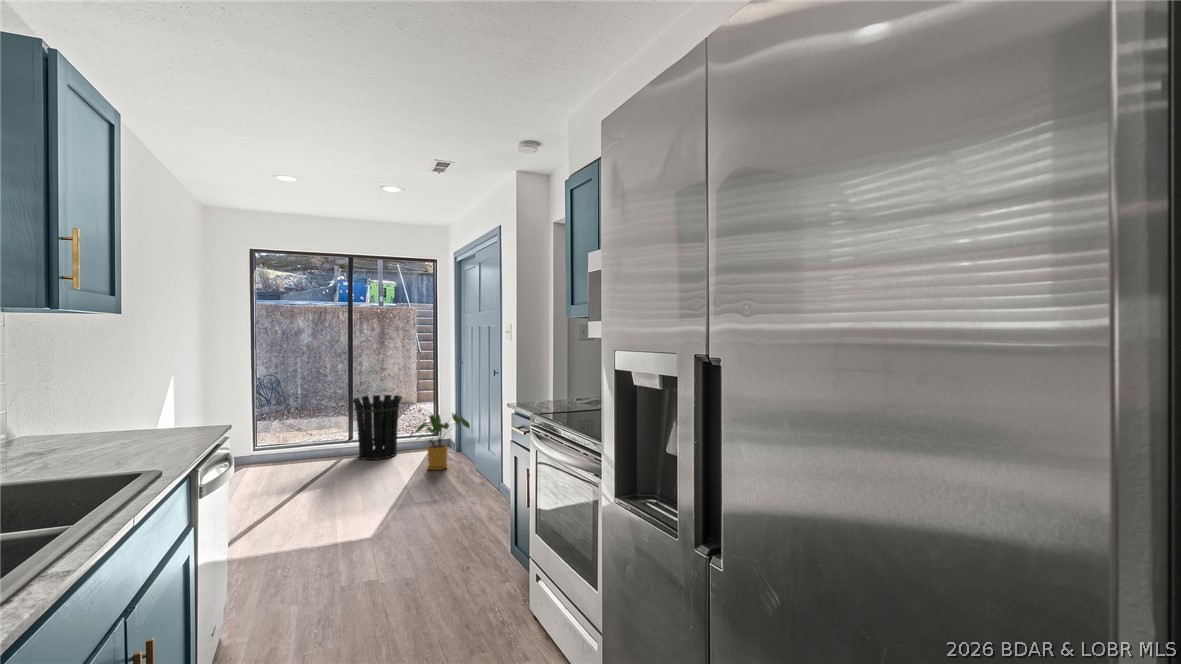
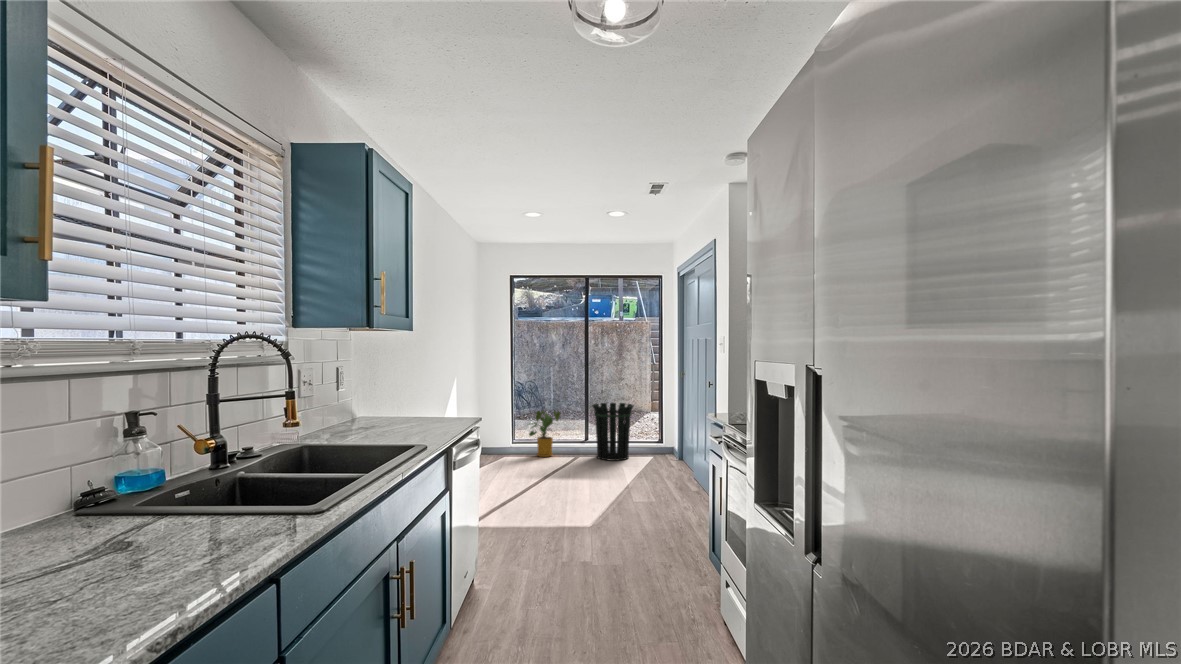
house plant: present [410,413,470,470] -> present [529,410,560,457]

